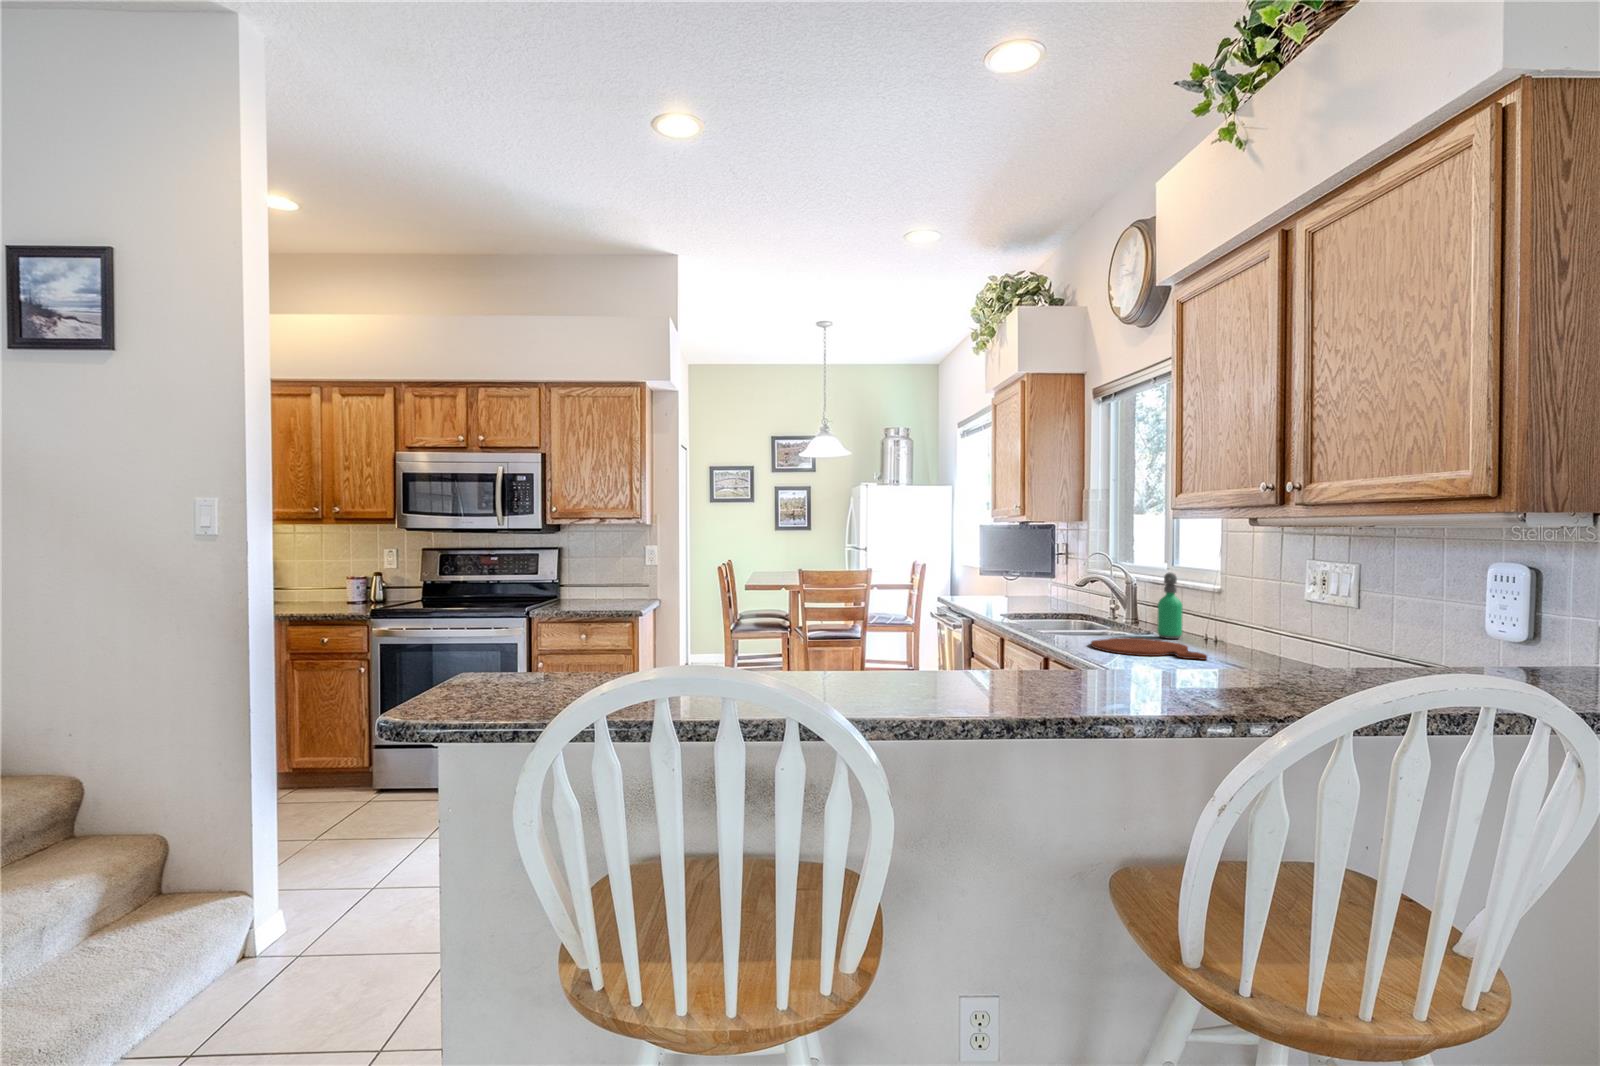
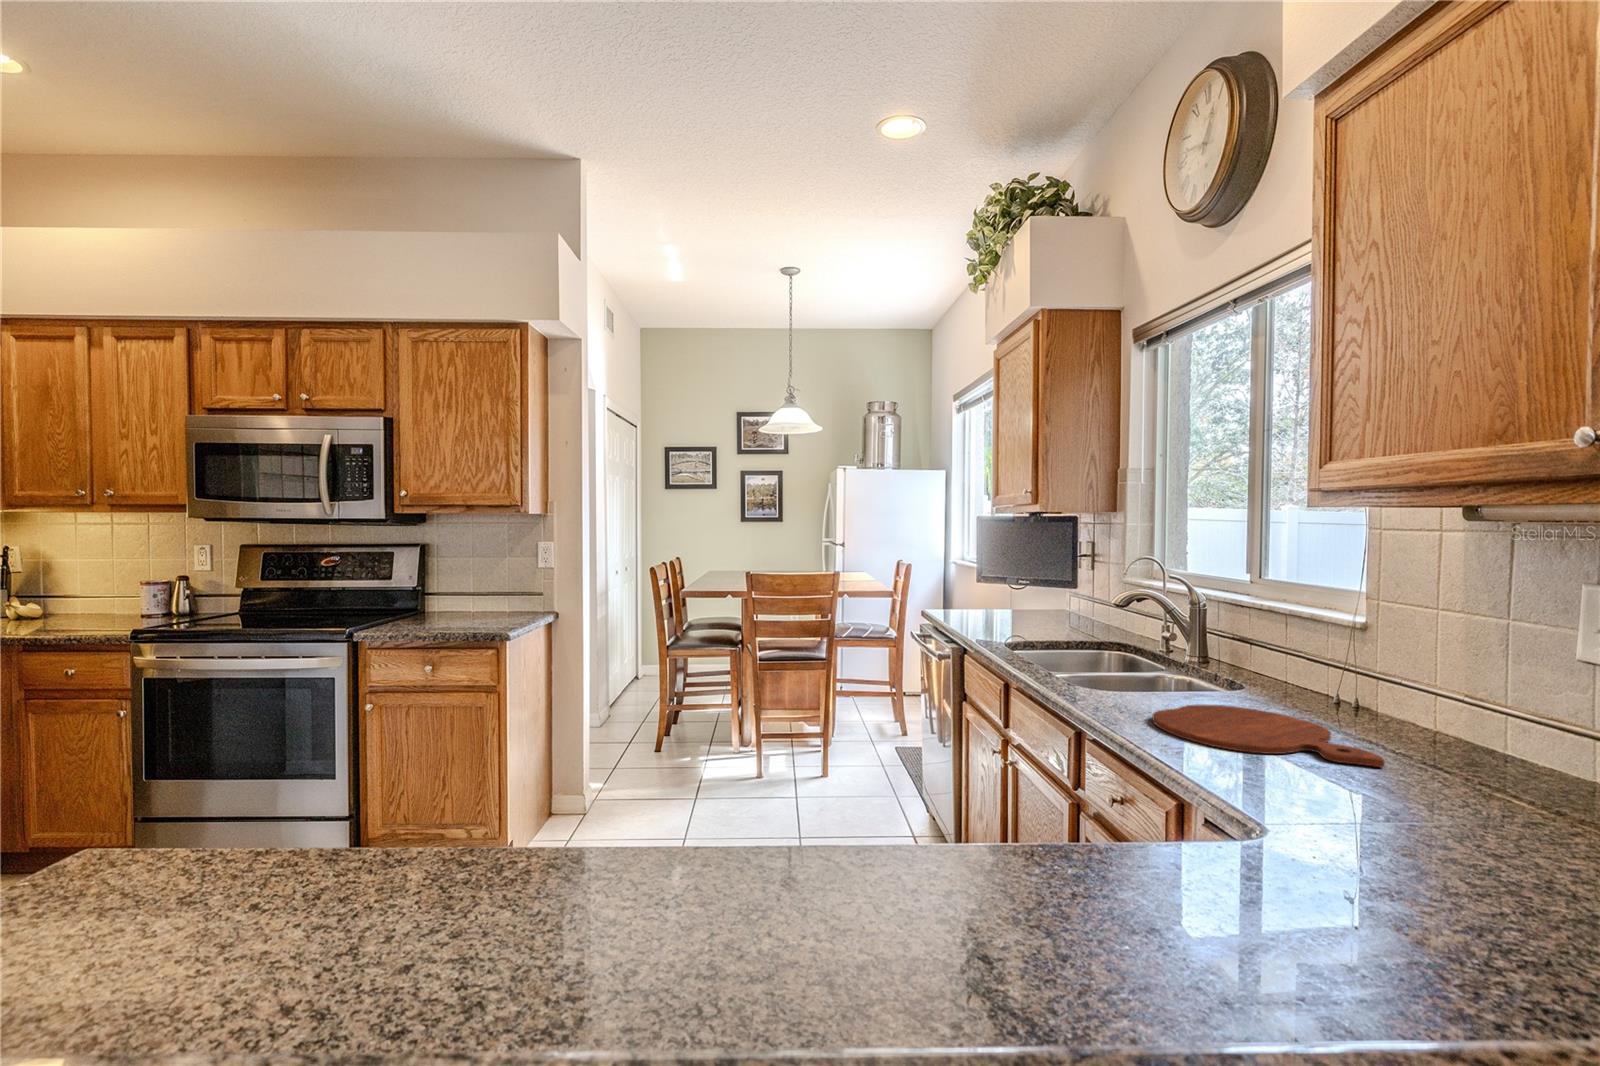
soap dispenser: present [1157,572,1183,639] -> none [1255,594,1299,703]

